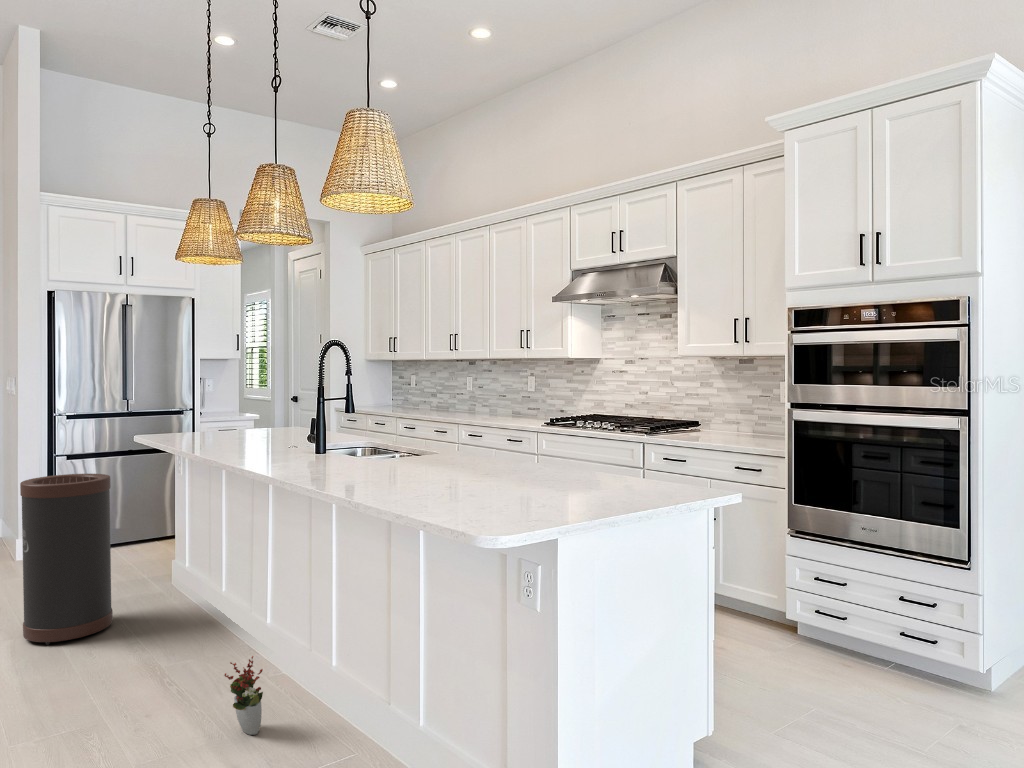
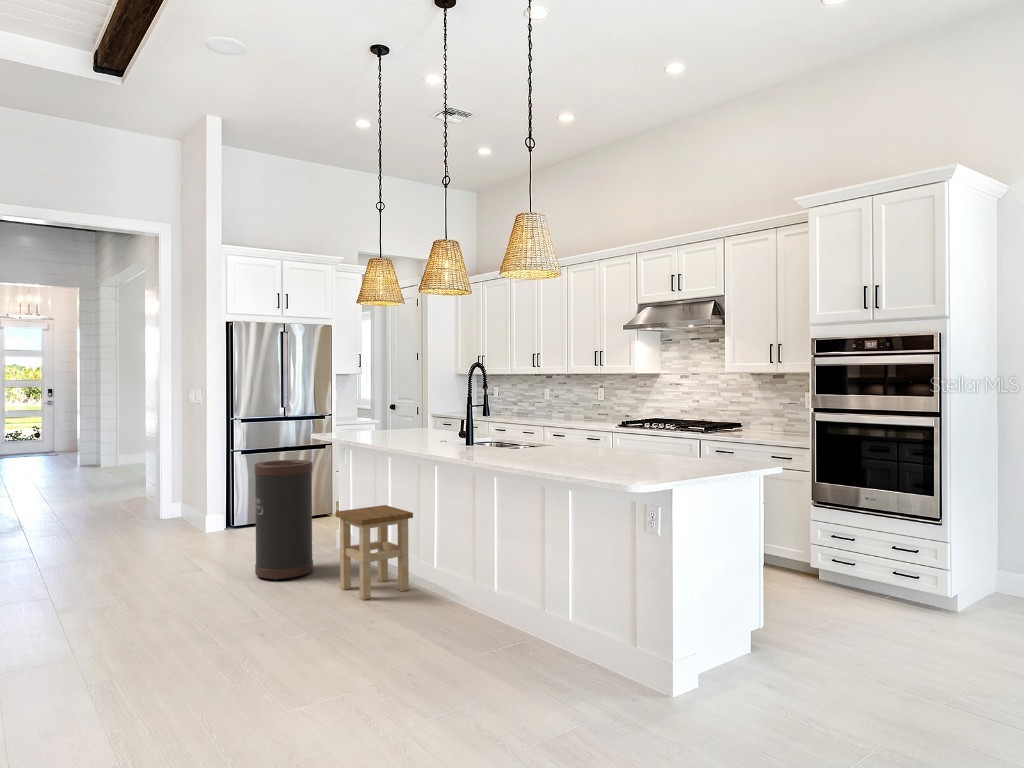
stool: none [123,537,232,680] -> present [336,505,413,600]
decorative plant: present [224,656,263,735] -> none [434,576,459,627]

